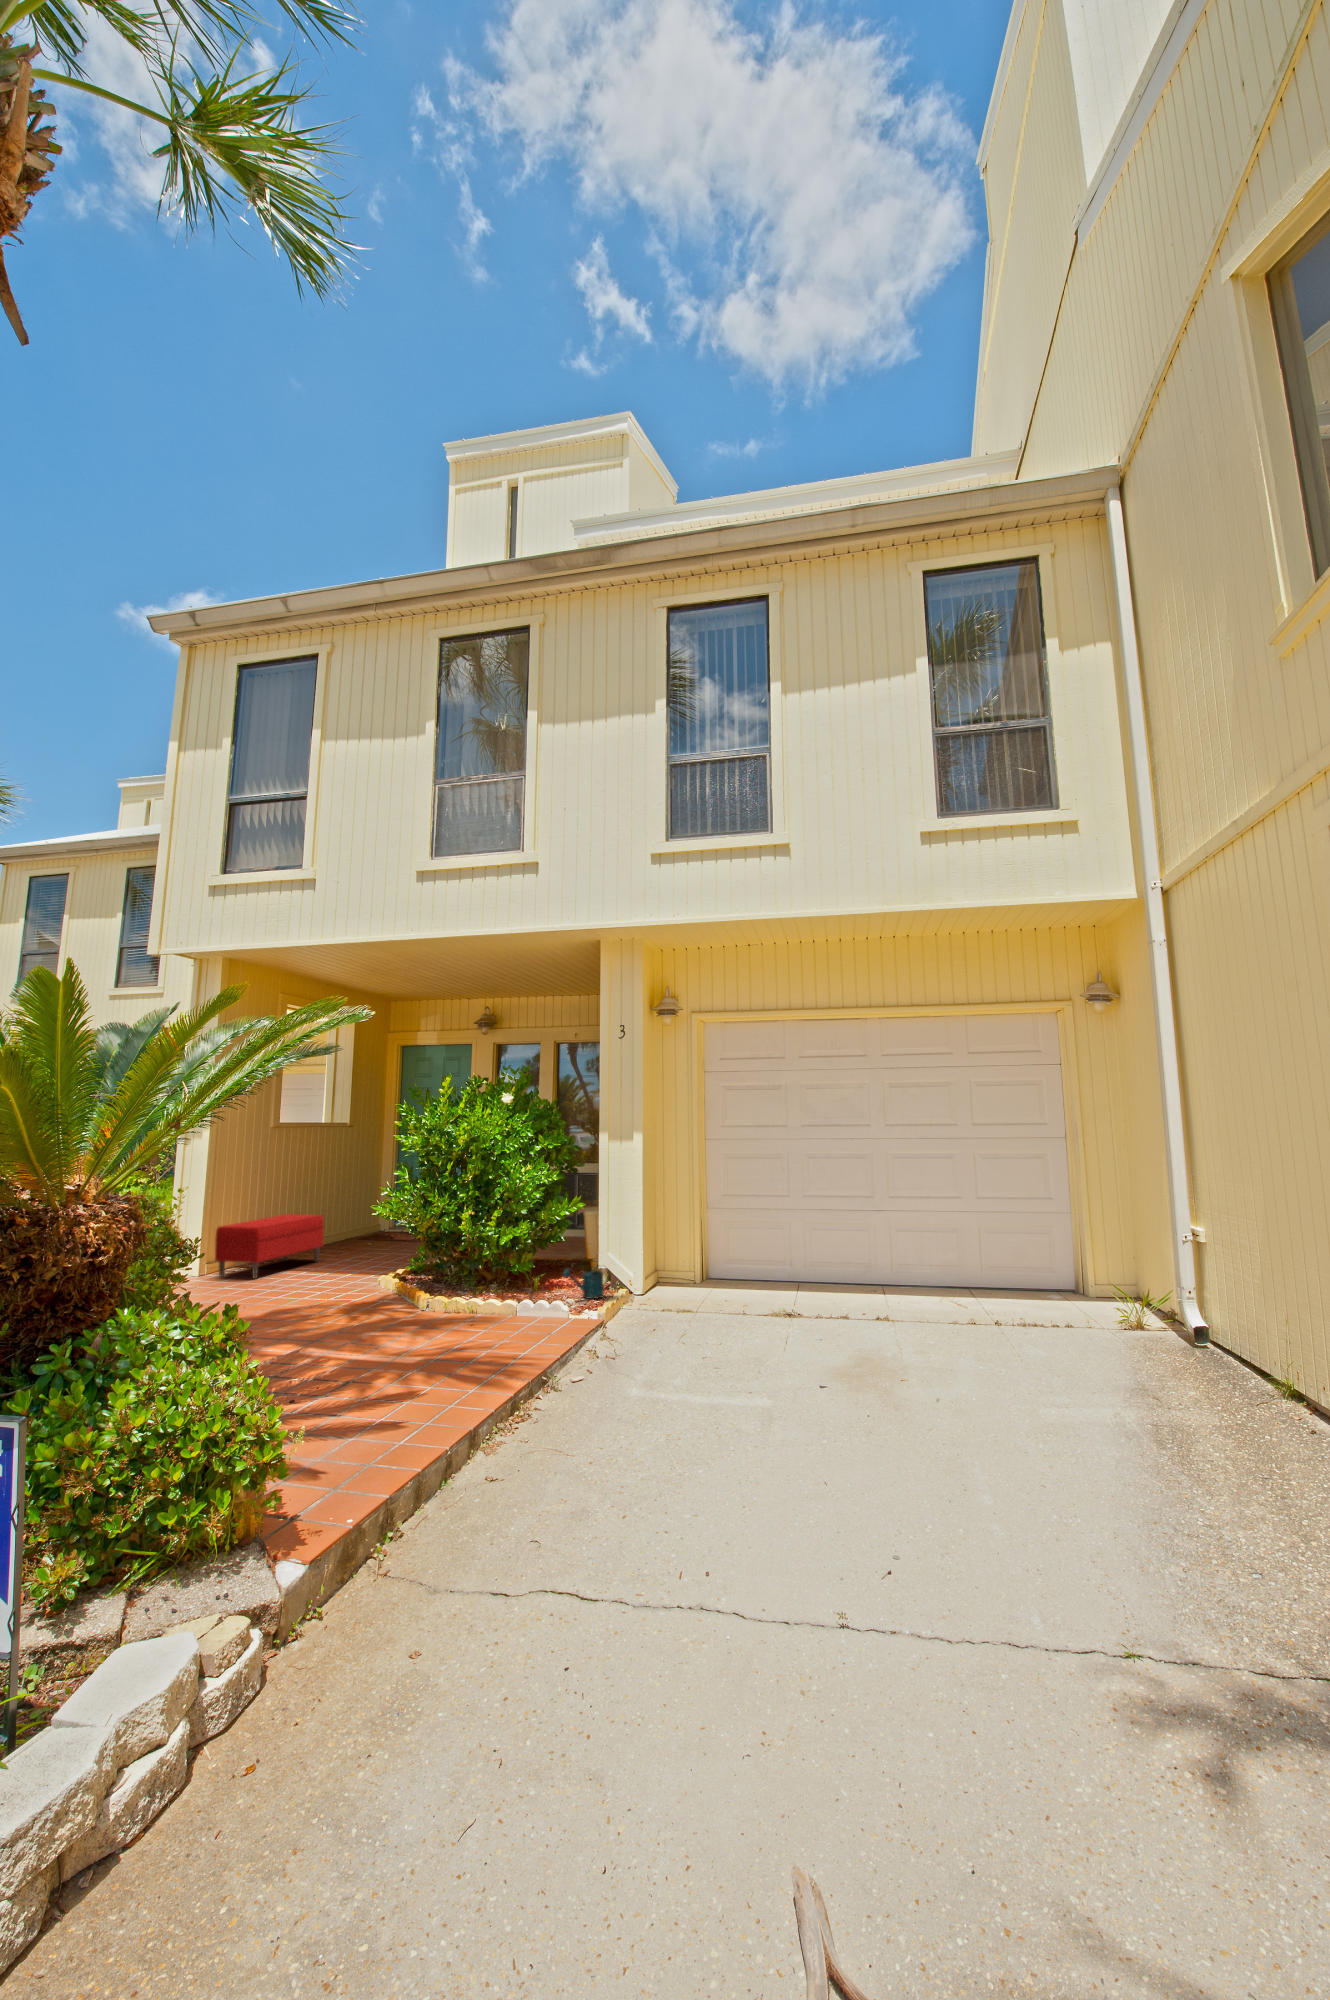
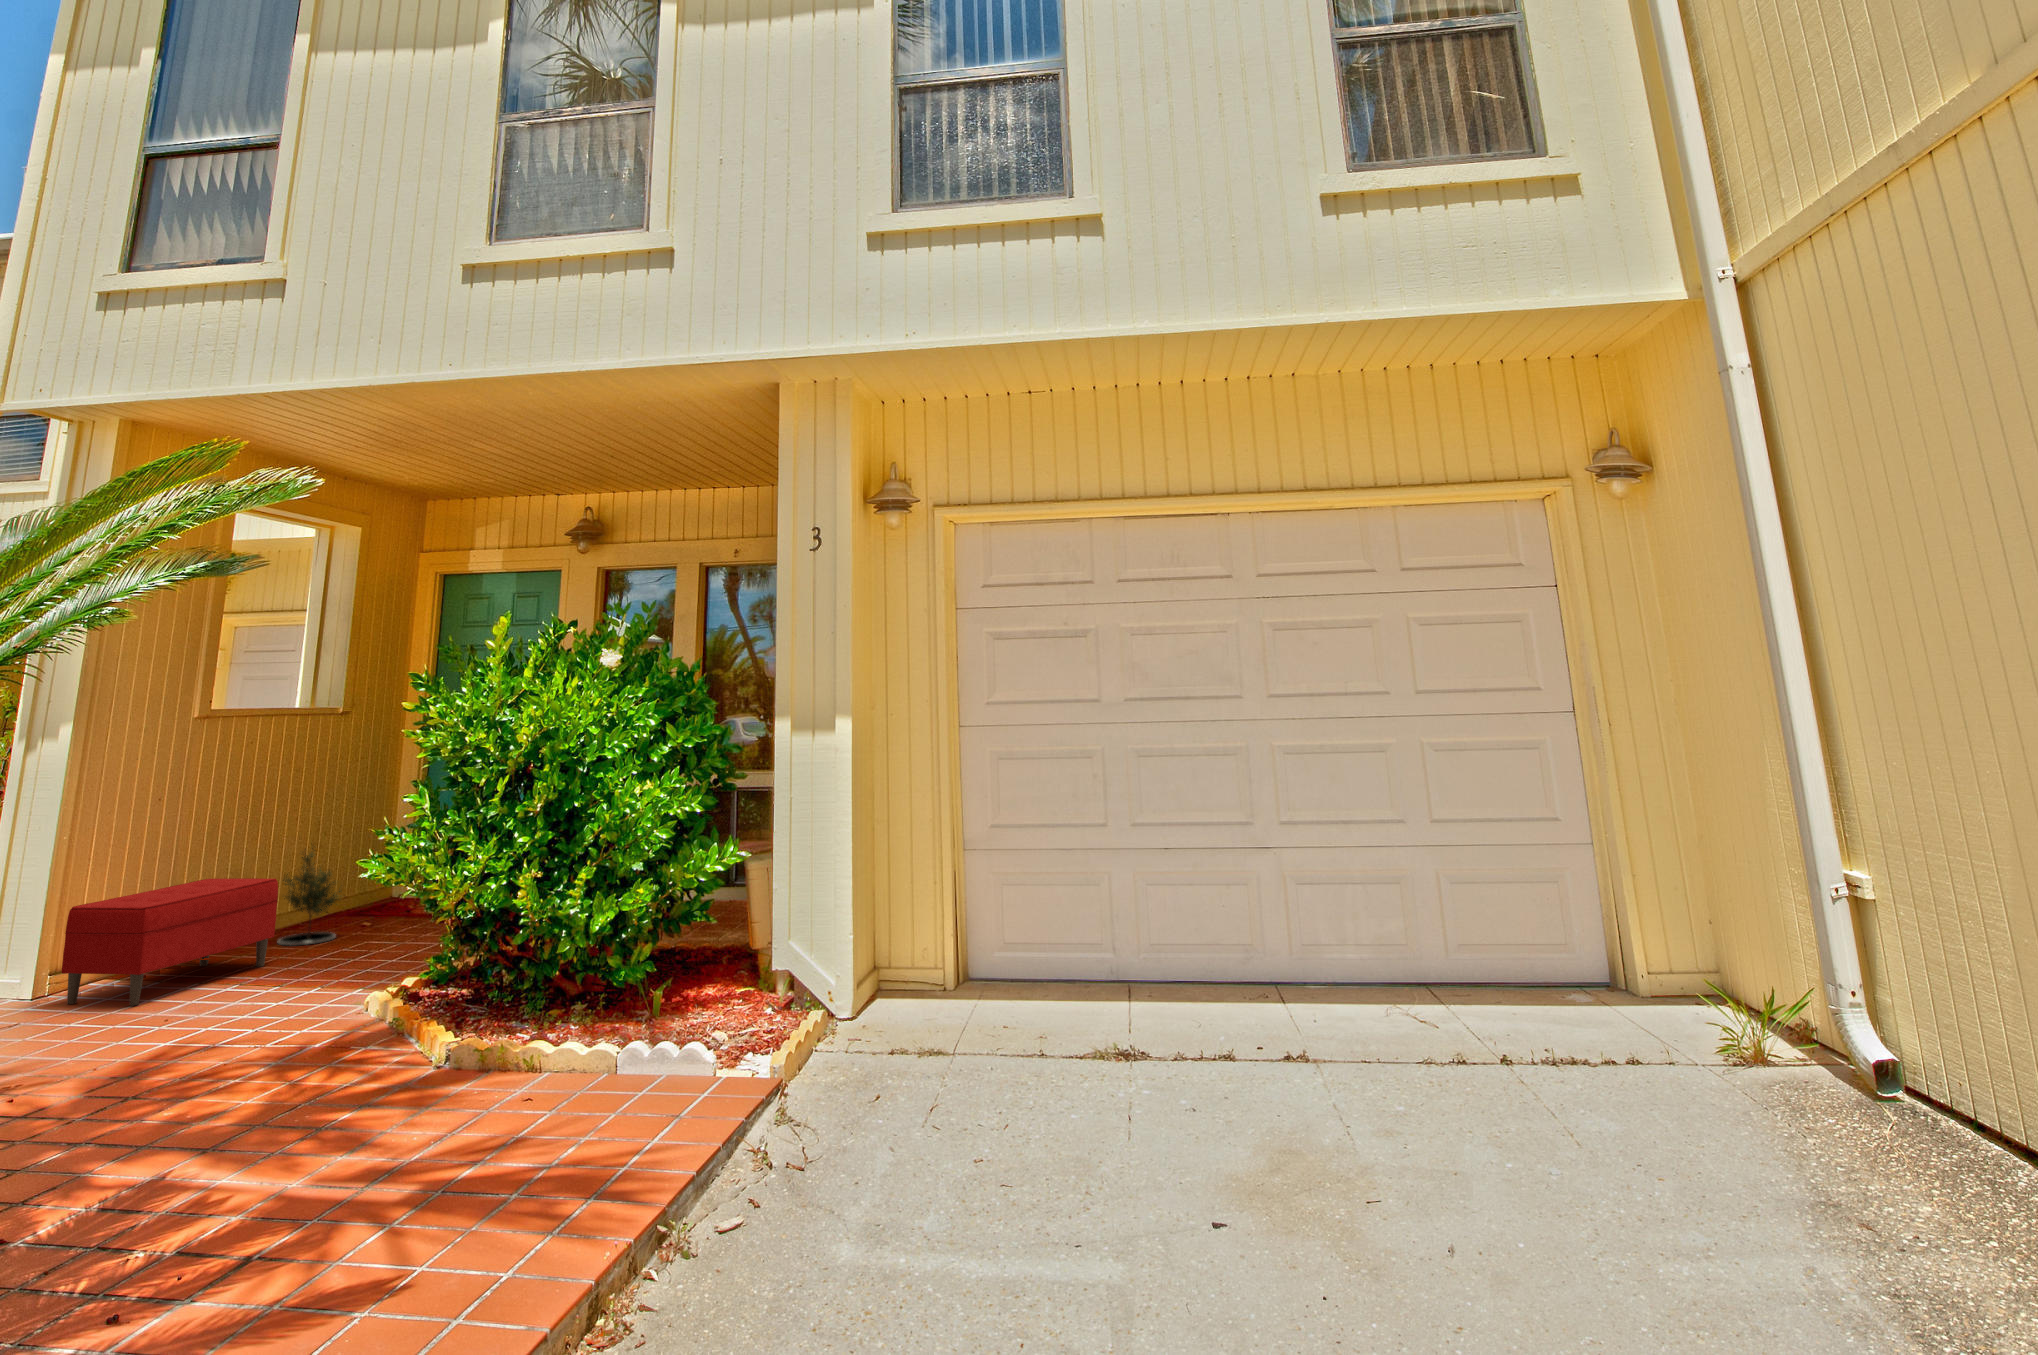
potted tree: none [322,1195,359,1252] -> present [278,846,341,946]
watering can: present [563,1268,604,1299] -> none [706,966,791,1032]

